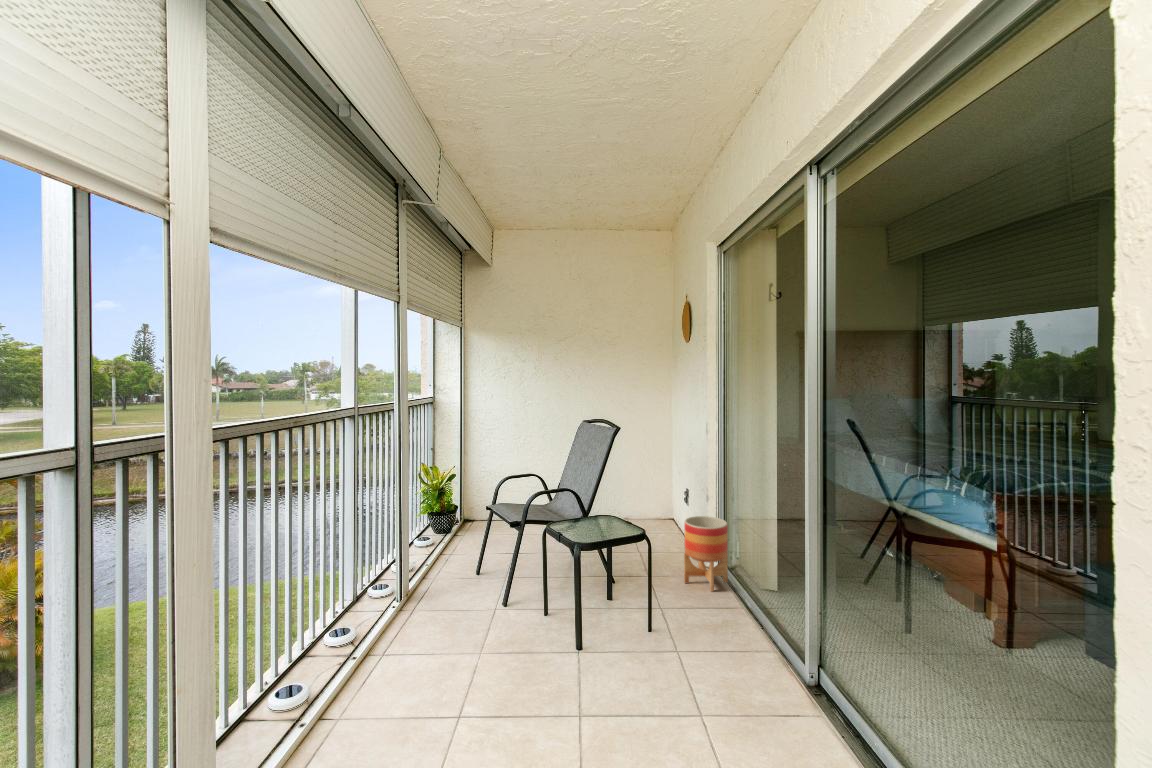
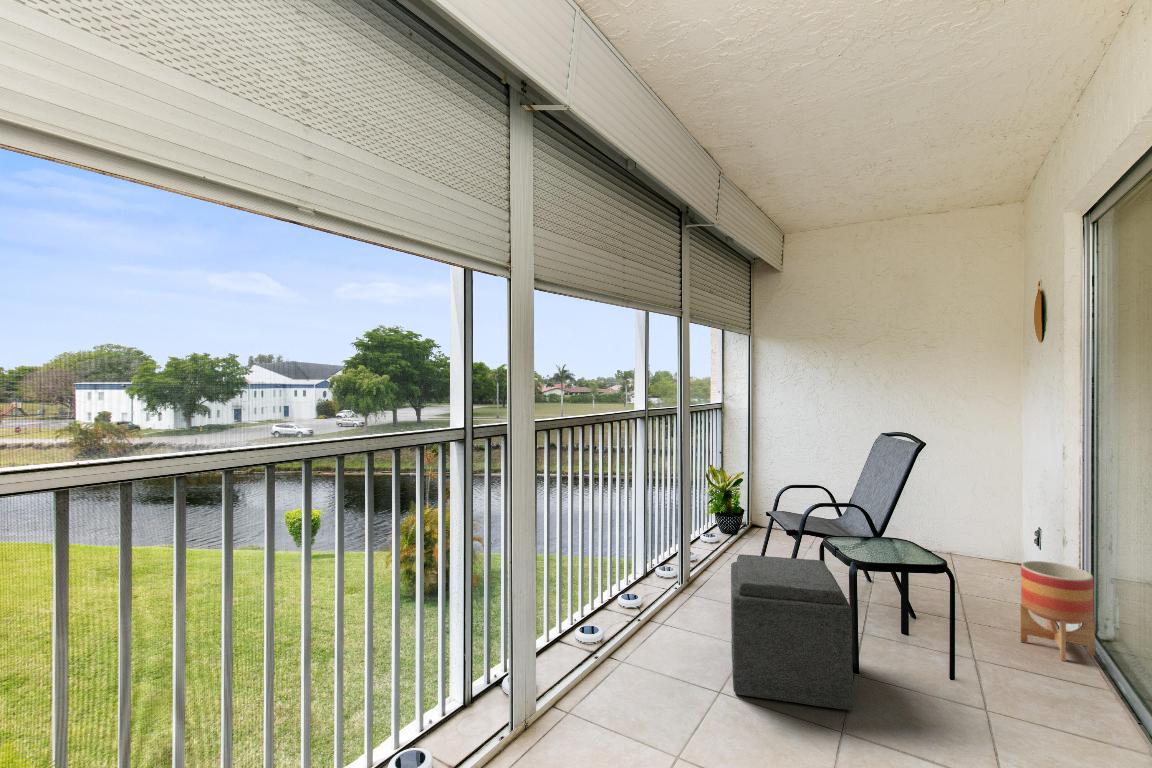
ottoman: none [464,549,587,712] -> present [731,554,853,710]

